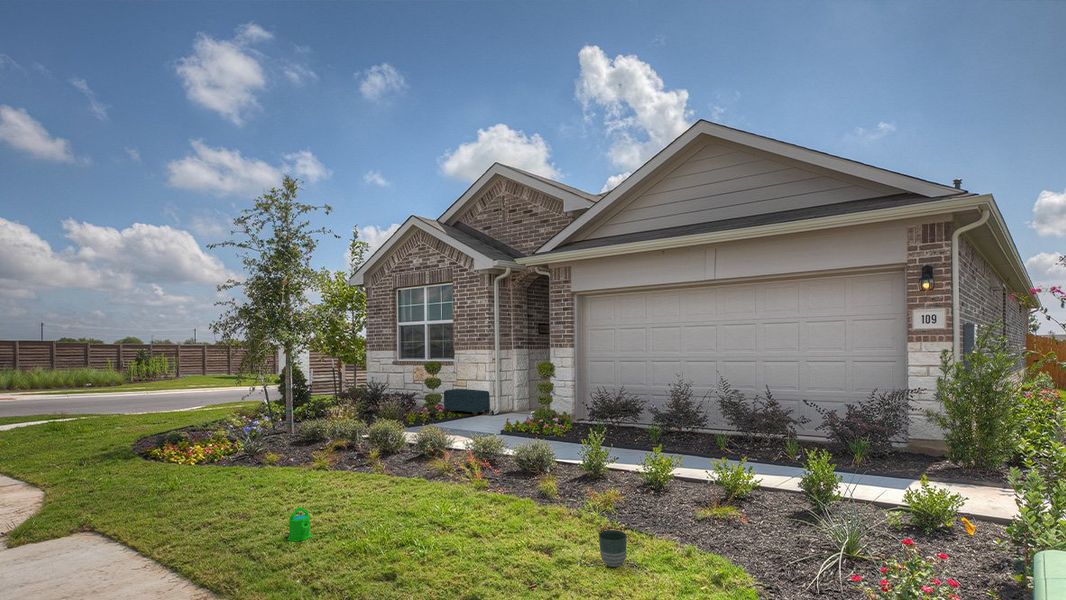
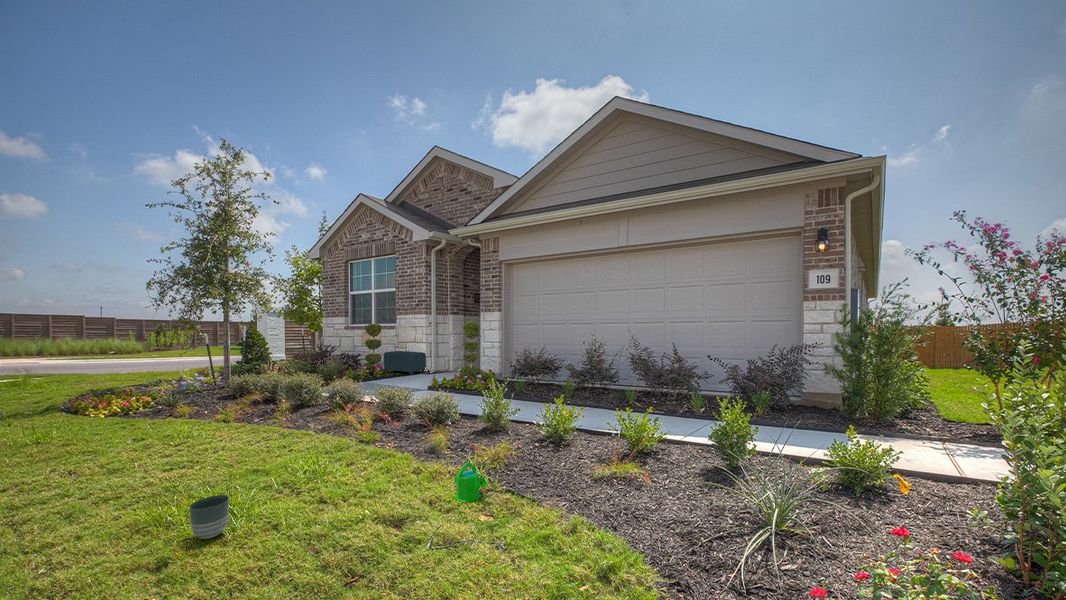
watering can: present [288,507,311,541] -> present [454,462,486,502]
planter: present [599,530,627,567] -> present [190,495,229,539]

